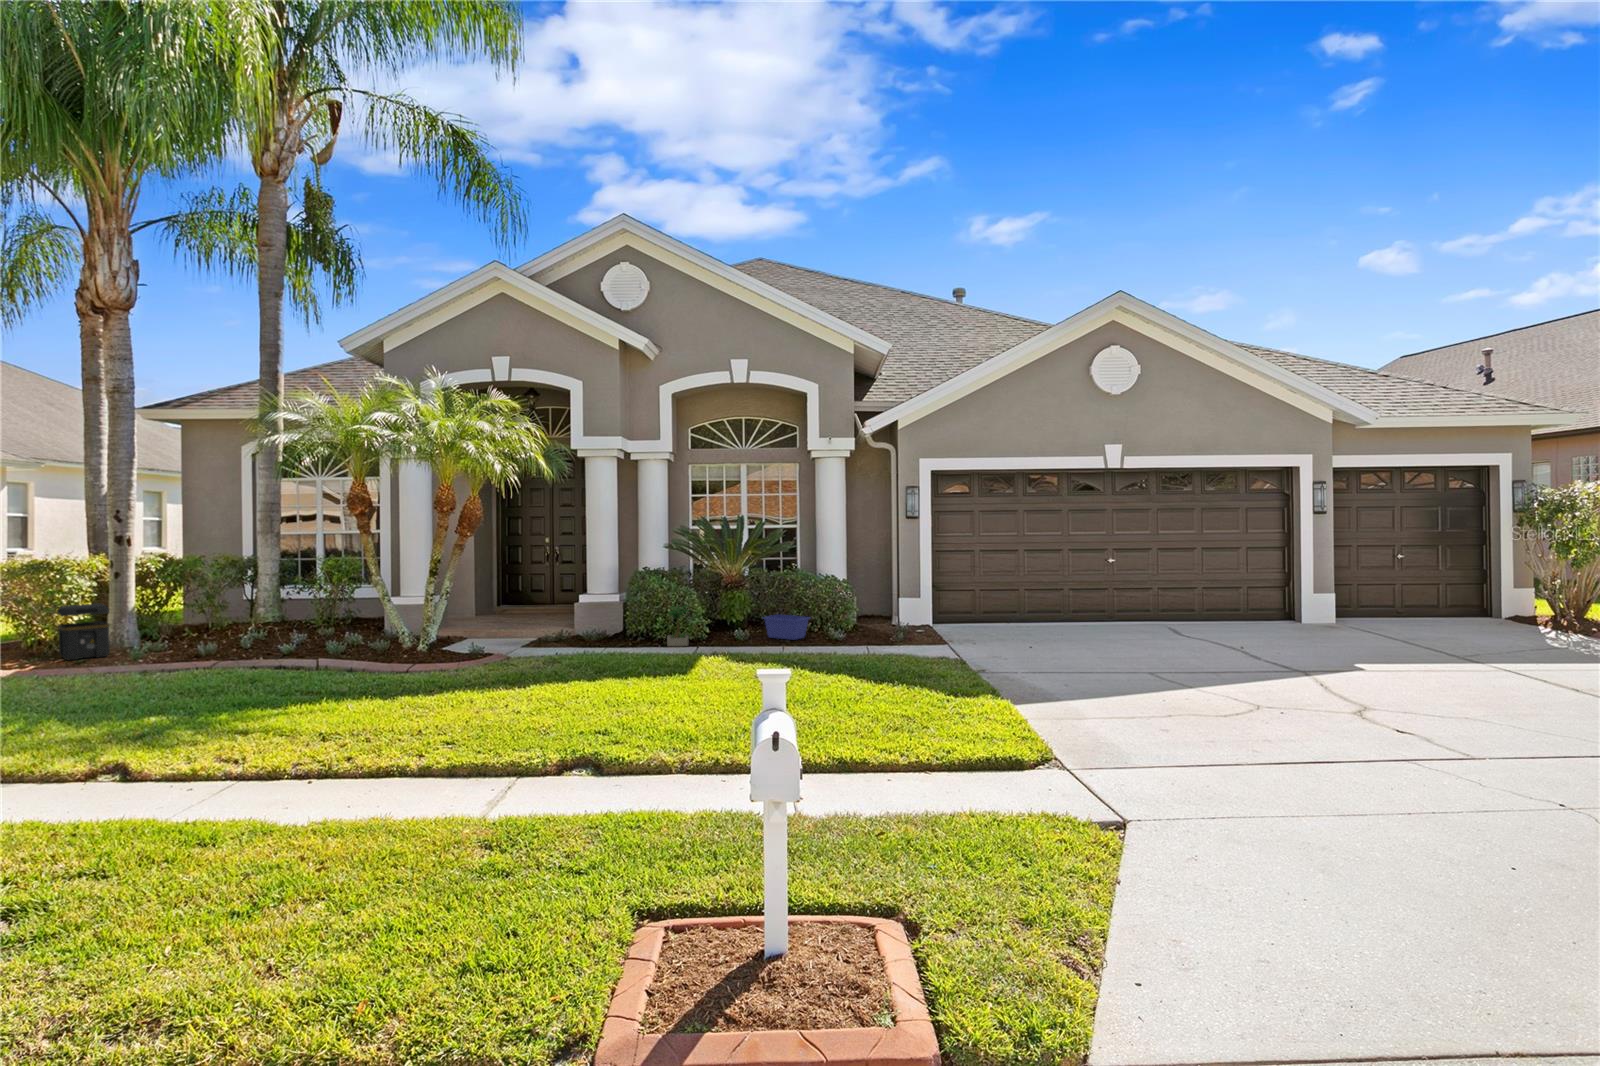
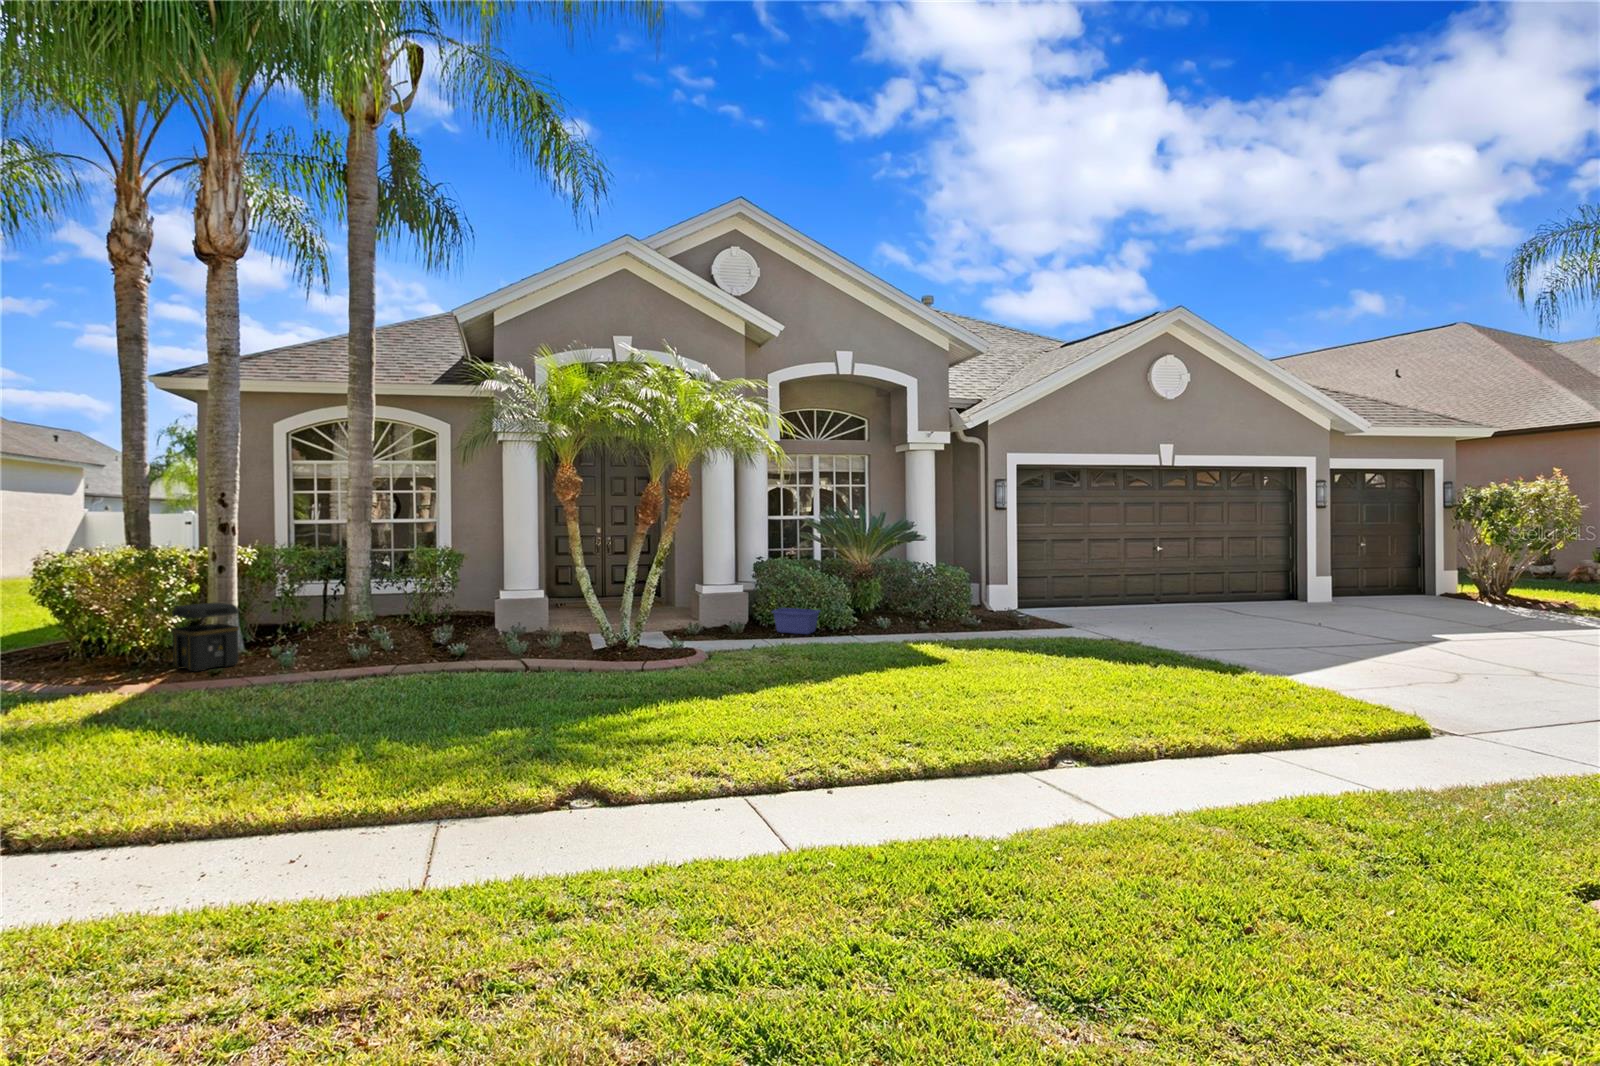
potted plant: present [667,606,689,646] -> none [832,593,861,635]
storage bin: present [763,615,810,640] -> present [772,608,820,634]

